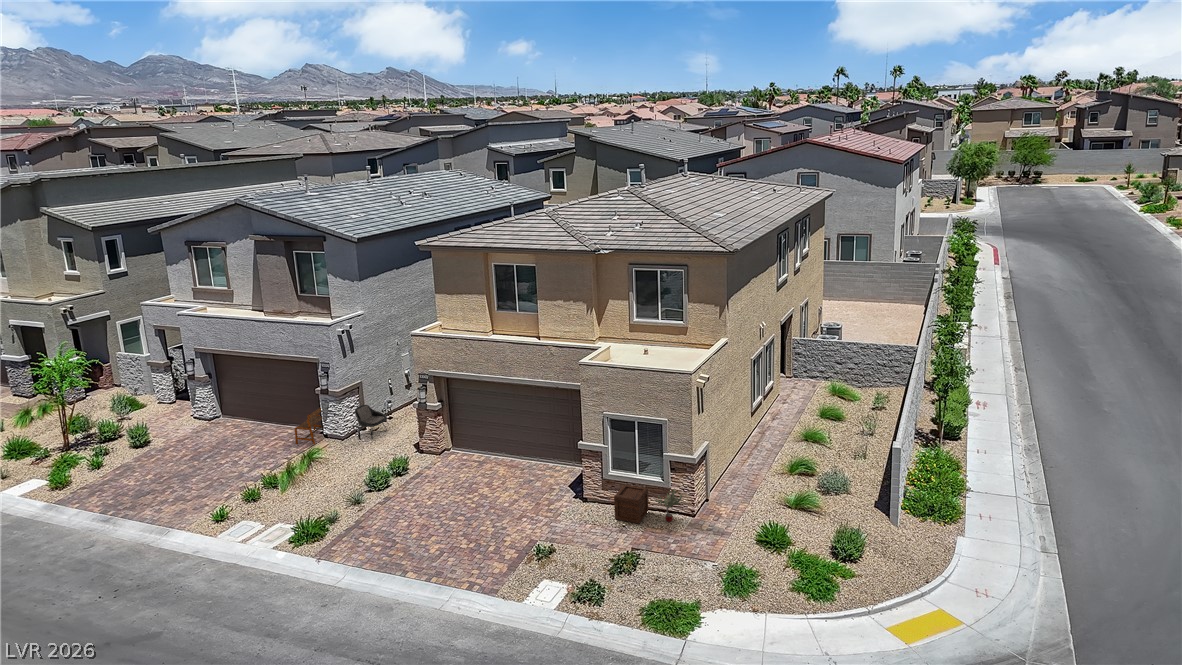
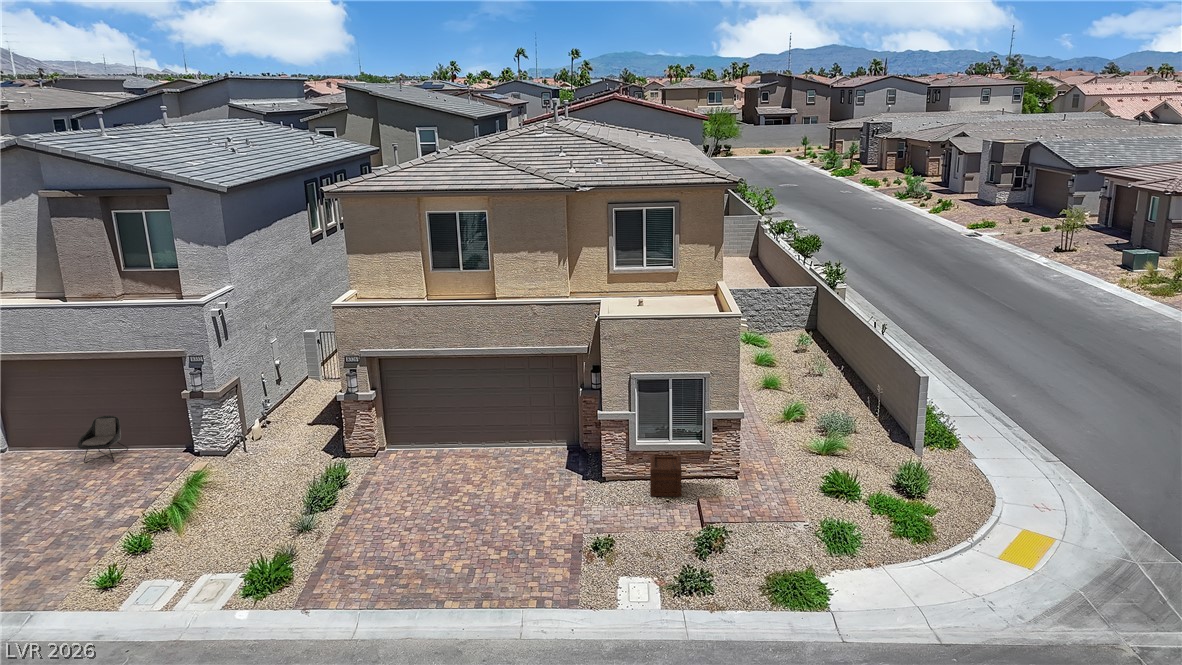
lounge chair: present [355,405,387,436] -> present [78,416,128,463]
bench: present [295,407,322,444] -> none [155,412,200,471]
potted tree: present [656,488,682,522] -> none [694,450,728,490]

